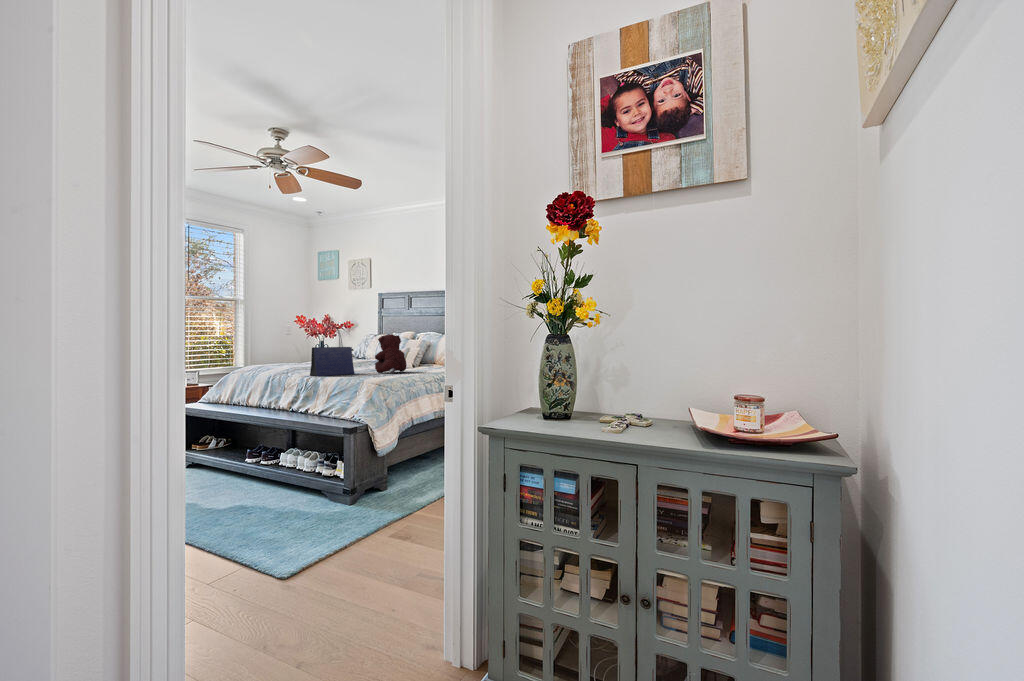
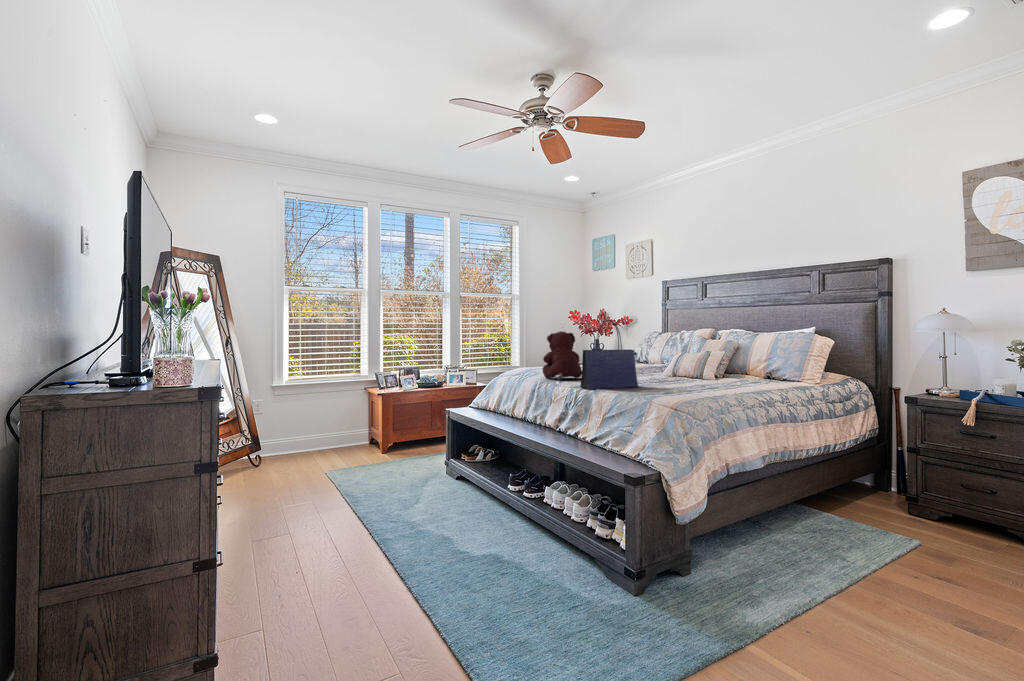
teddy bear: present [375,334,406,374] -> present [543,331,582,380]

